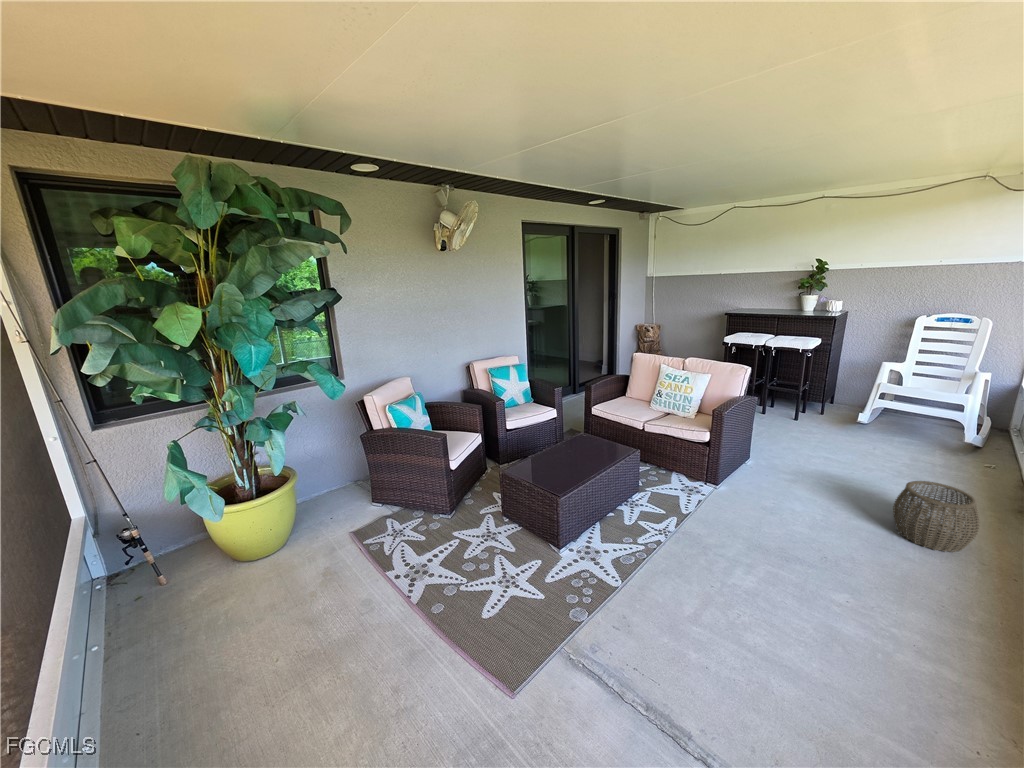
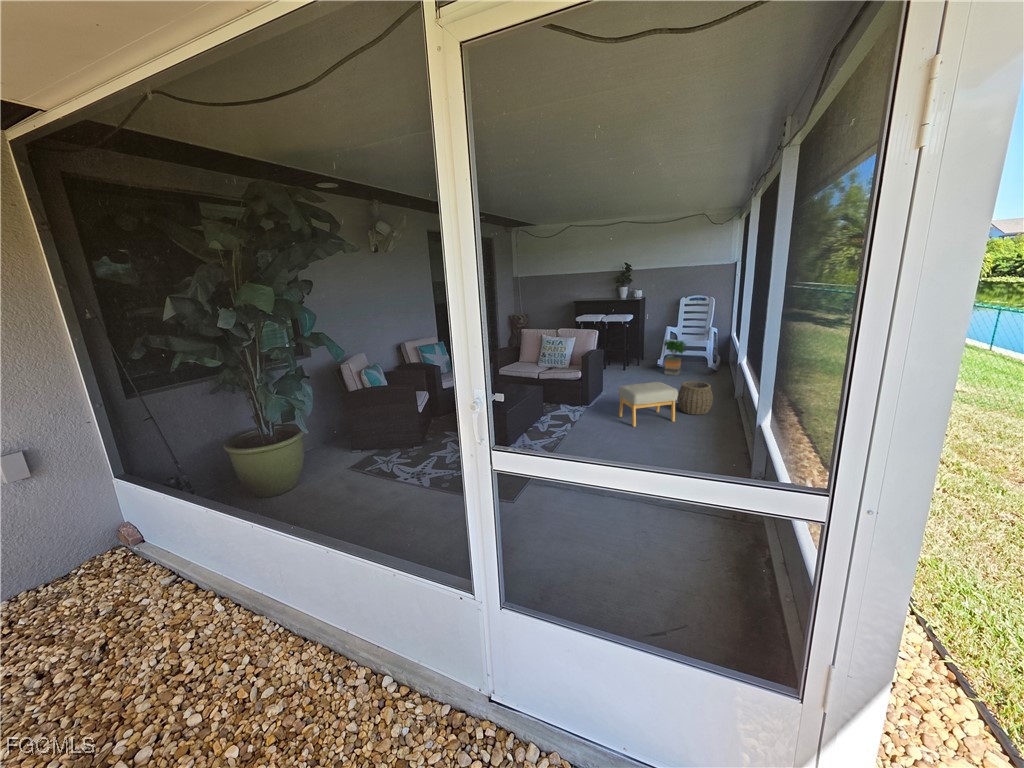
potted tree: none [869,386,921,445] -> present [664,340,686,375]
footstool: none [767,472,896,557] -> present [619,382,678,427]

